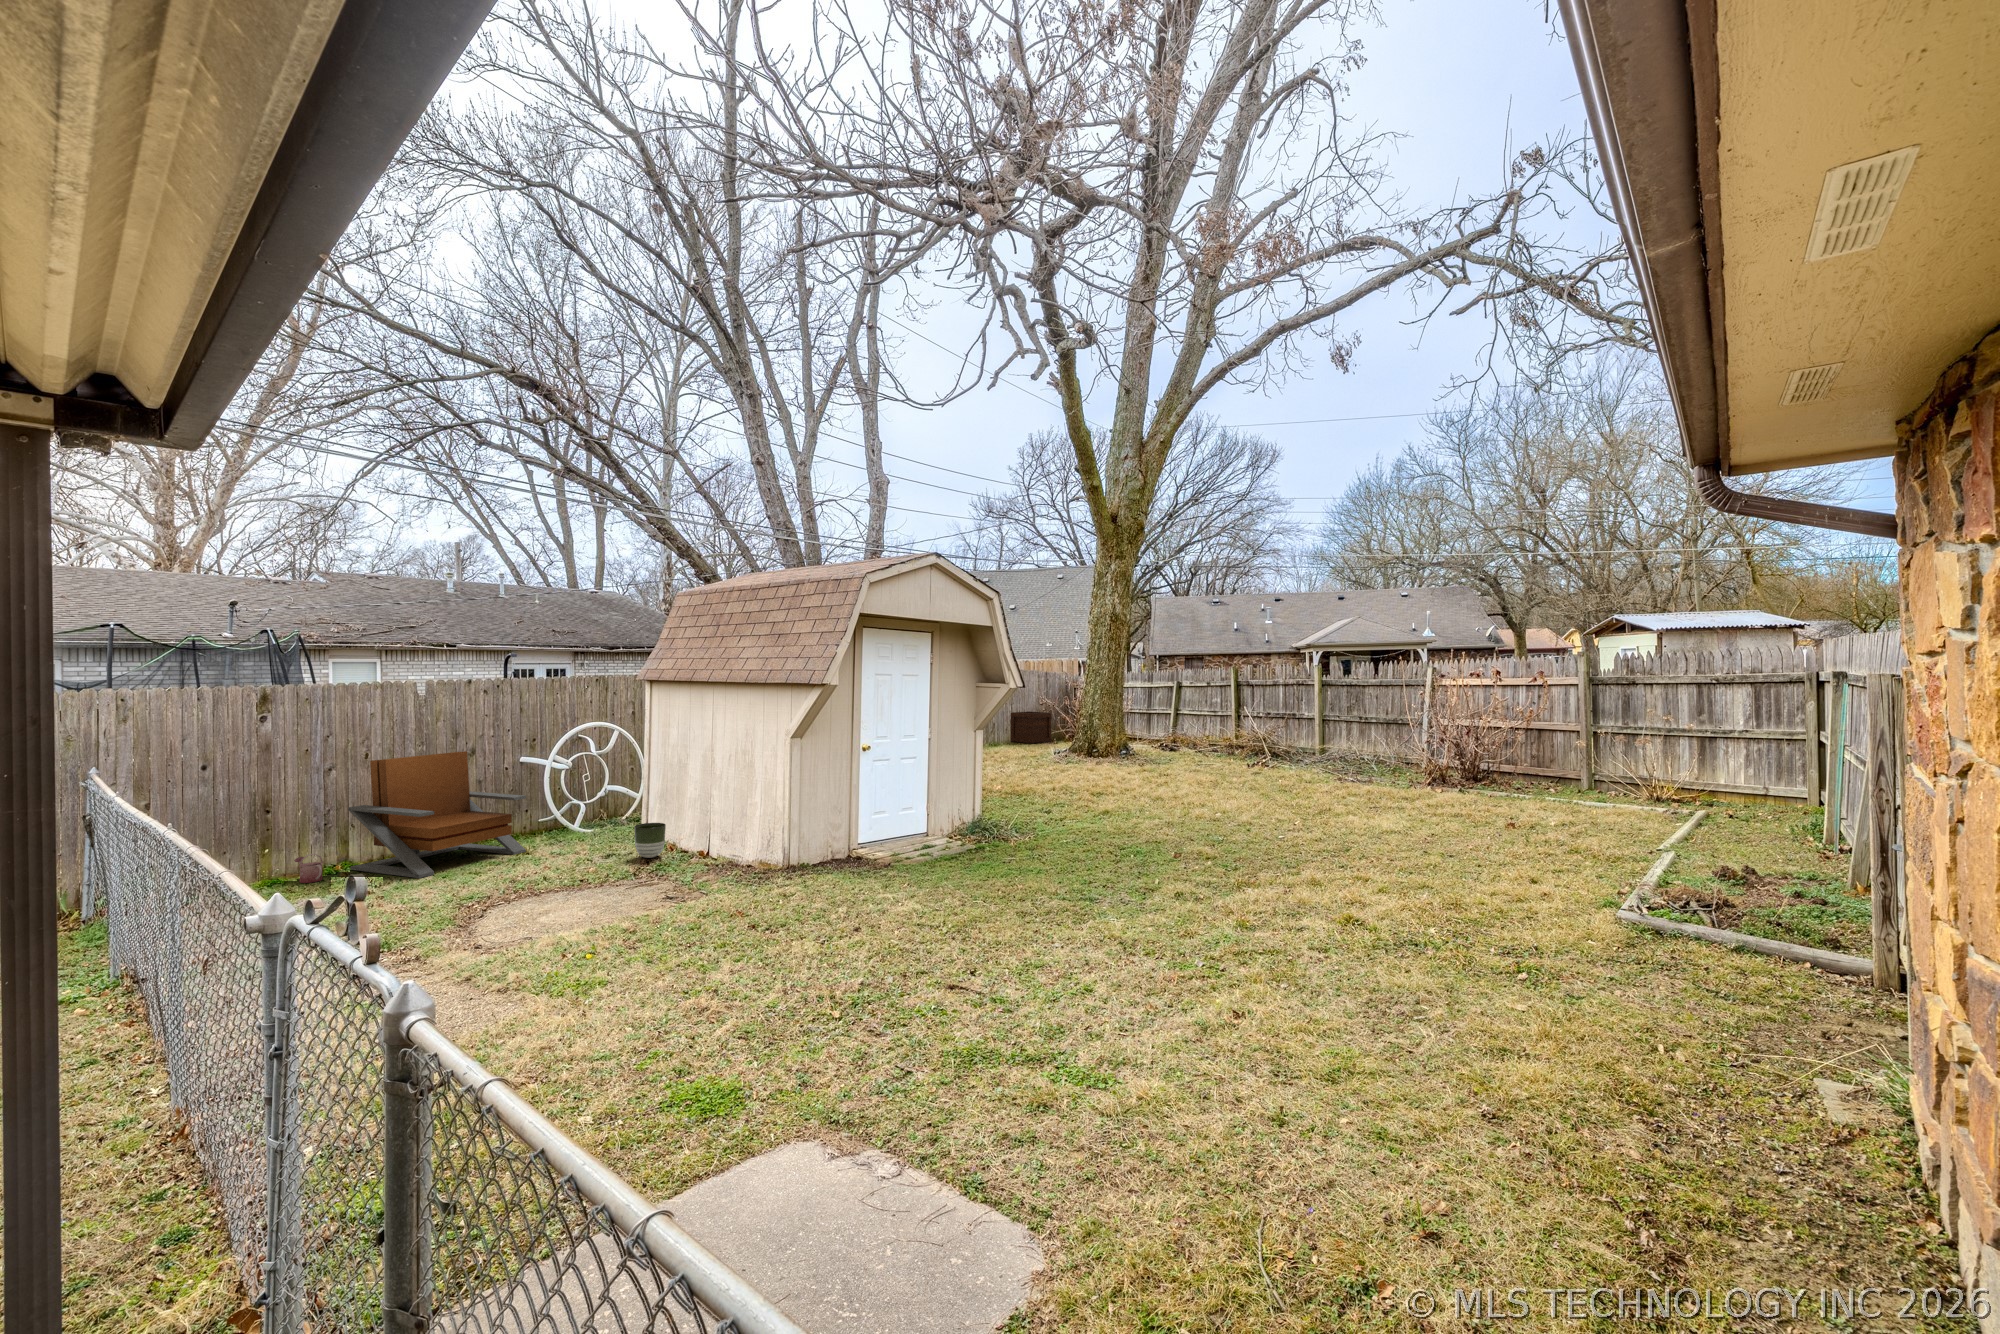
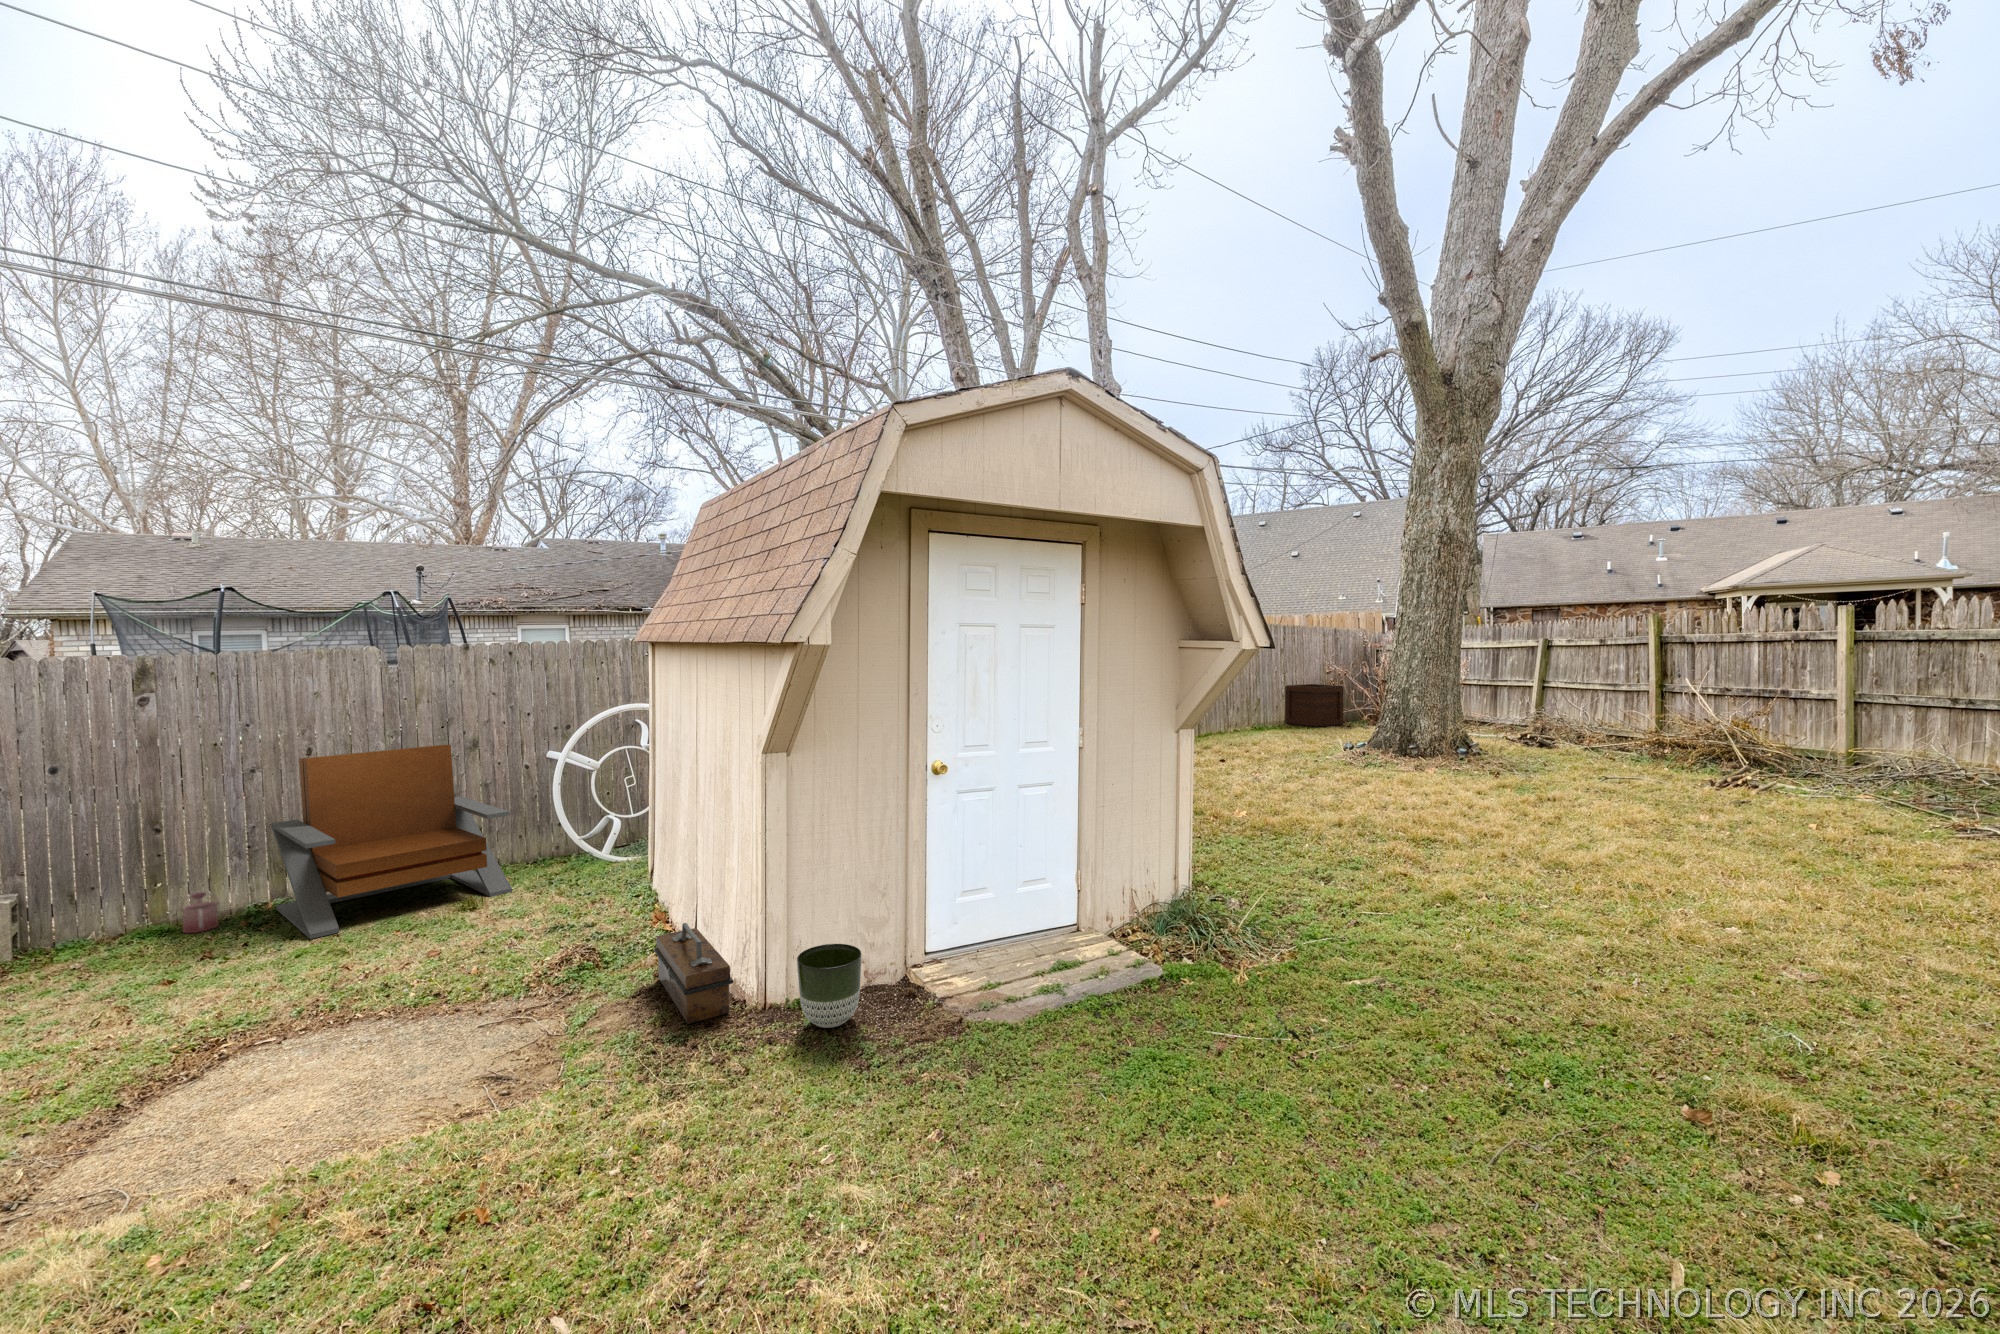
planter: present [634,823,666,858] -> present [797,944,861,1028]
toolbox: none [698,839,762,884] -> present [654,923,733,1024]

